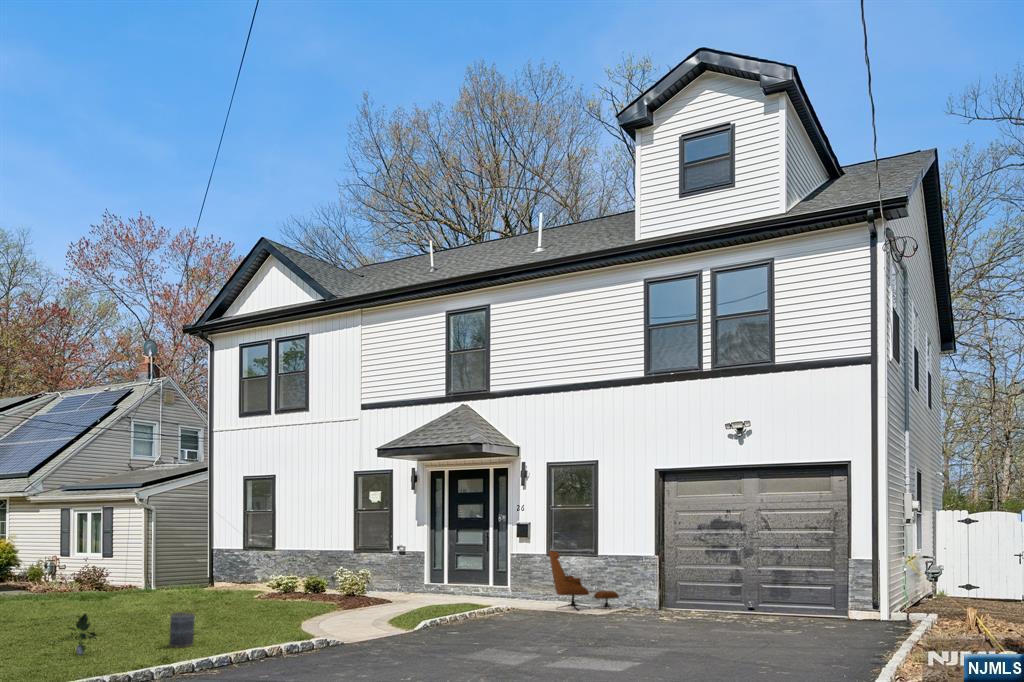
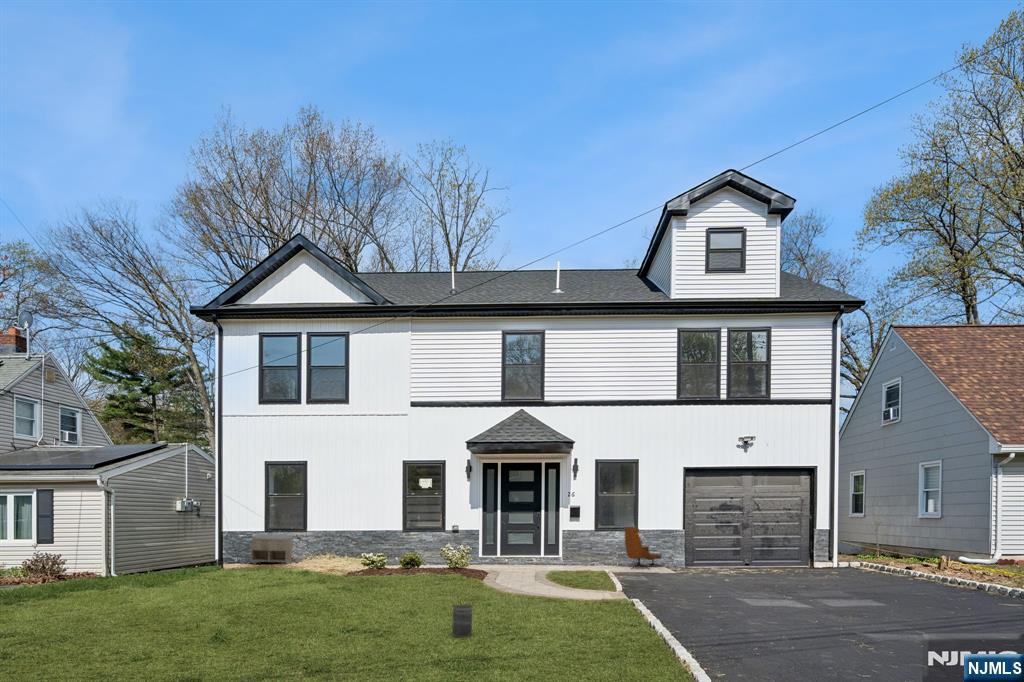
storage bench: none [222,553,265,586] -> present [251,534,293,564]
basket: present [169,612,195,647] -> present [452,604,473,637]
potted plant: present [68,613,97,655] -> none [543,604,565,640]

